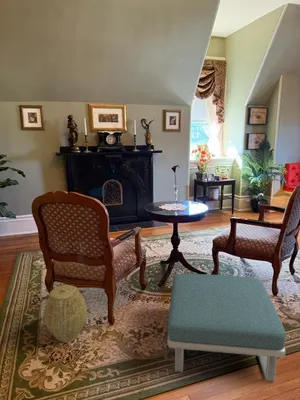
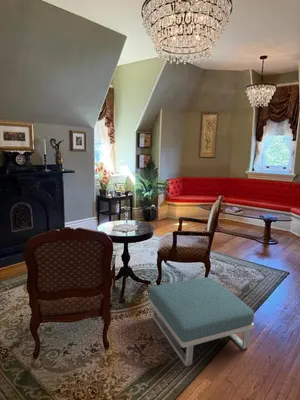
woven basket: present [44,285,87,342] -> none [49,321,93,381]

